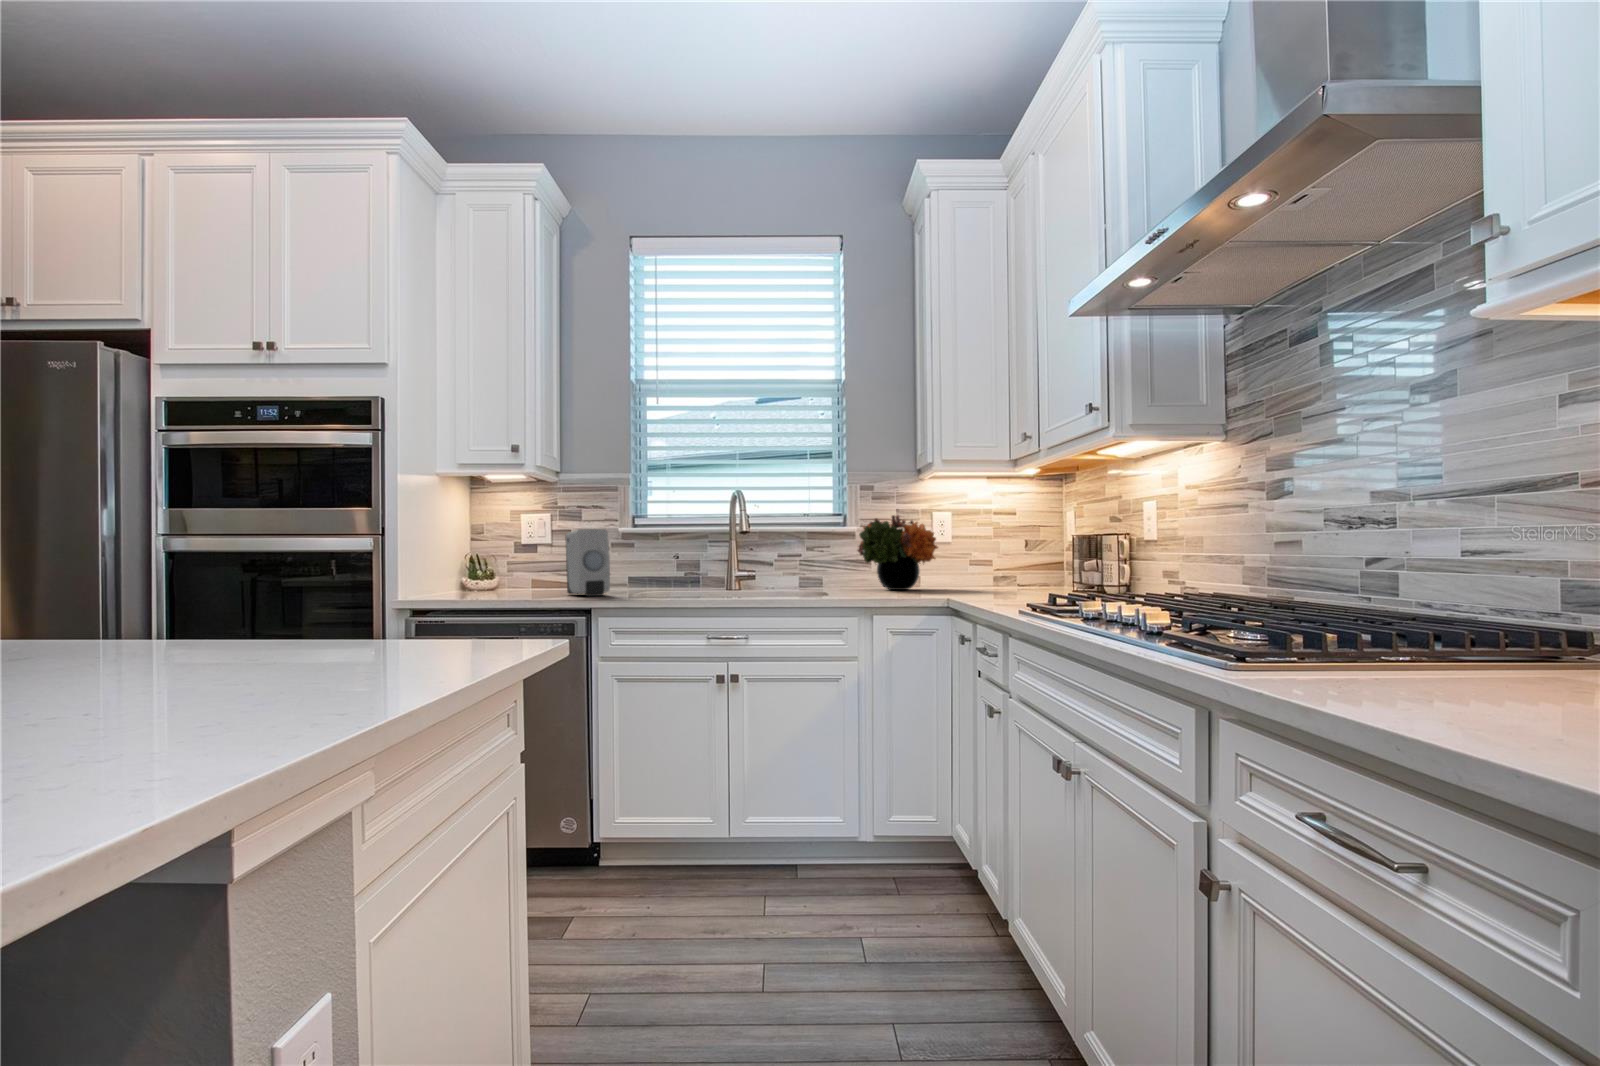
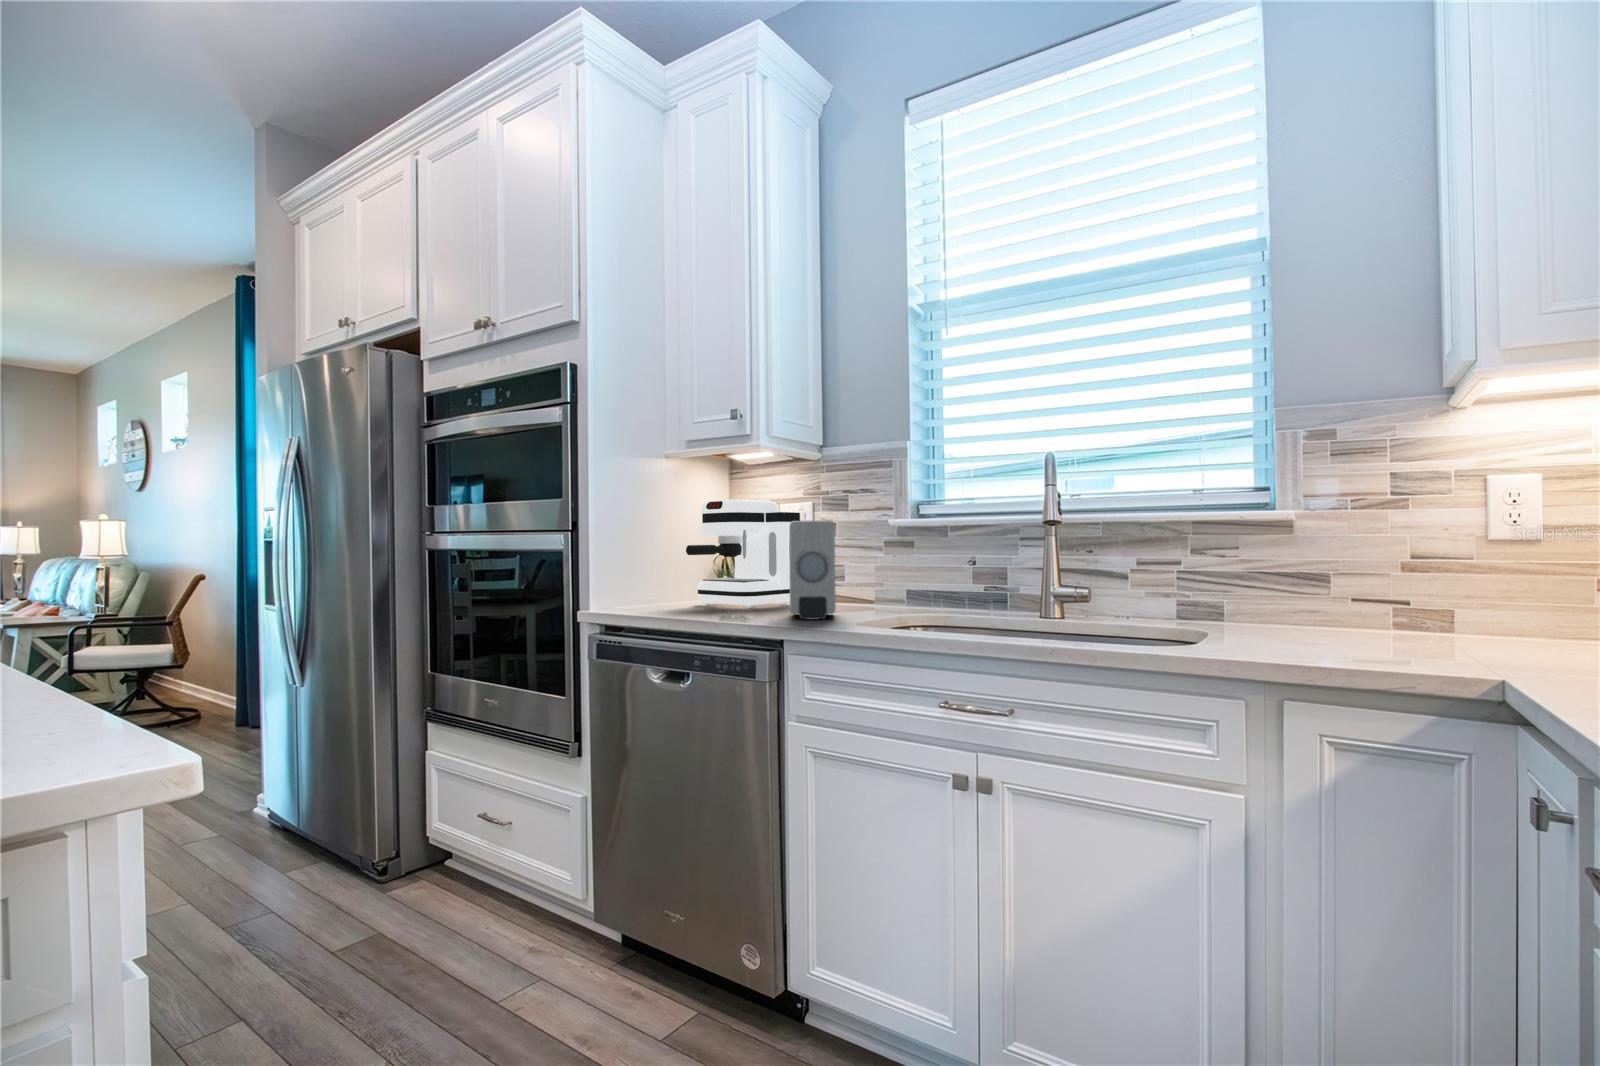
coffee maker: none [462,511,546,594] -> present [686,499,800,608]
flower arrangement: present [858,515,938,590] -> none [1287,483,1505,638]

